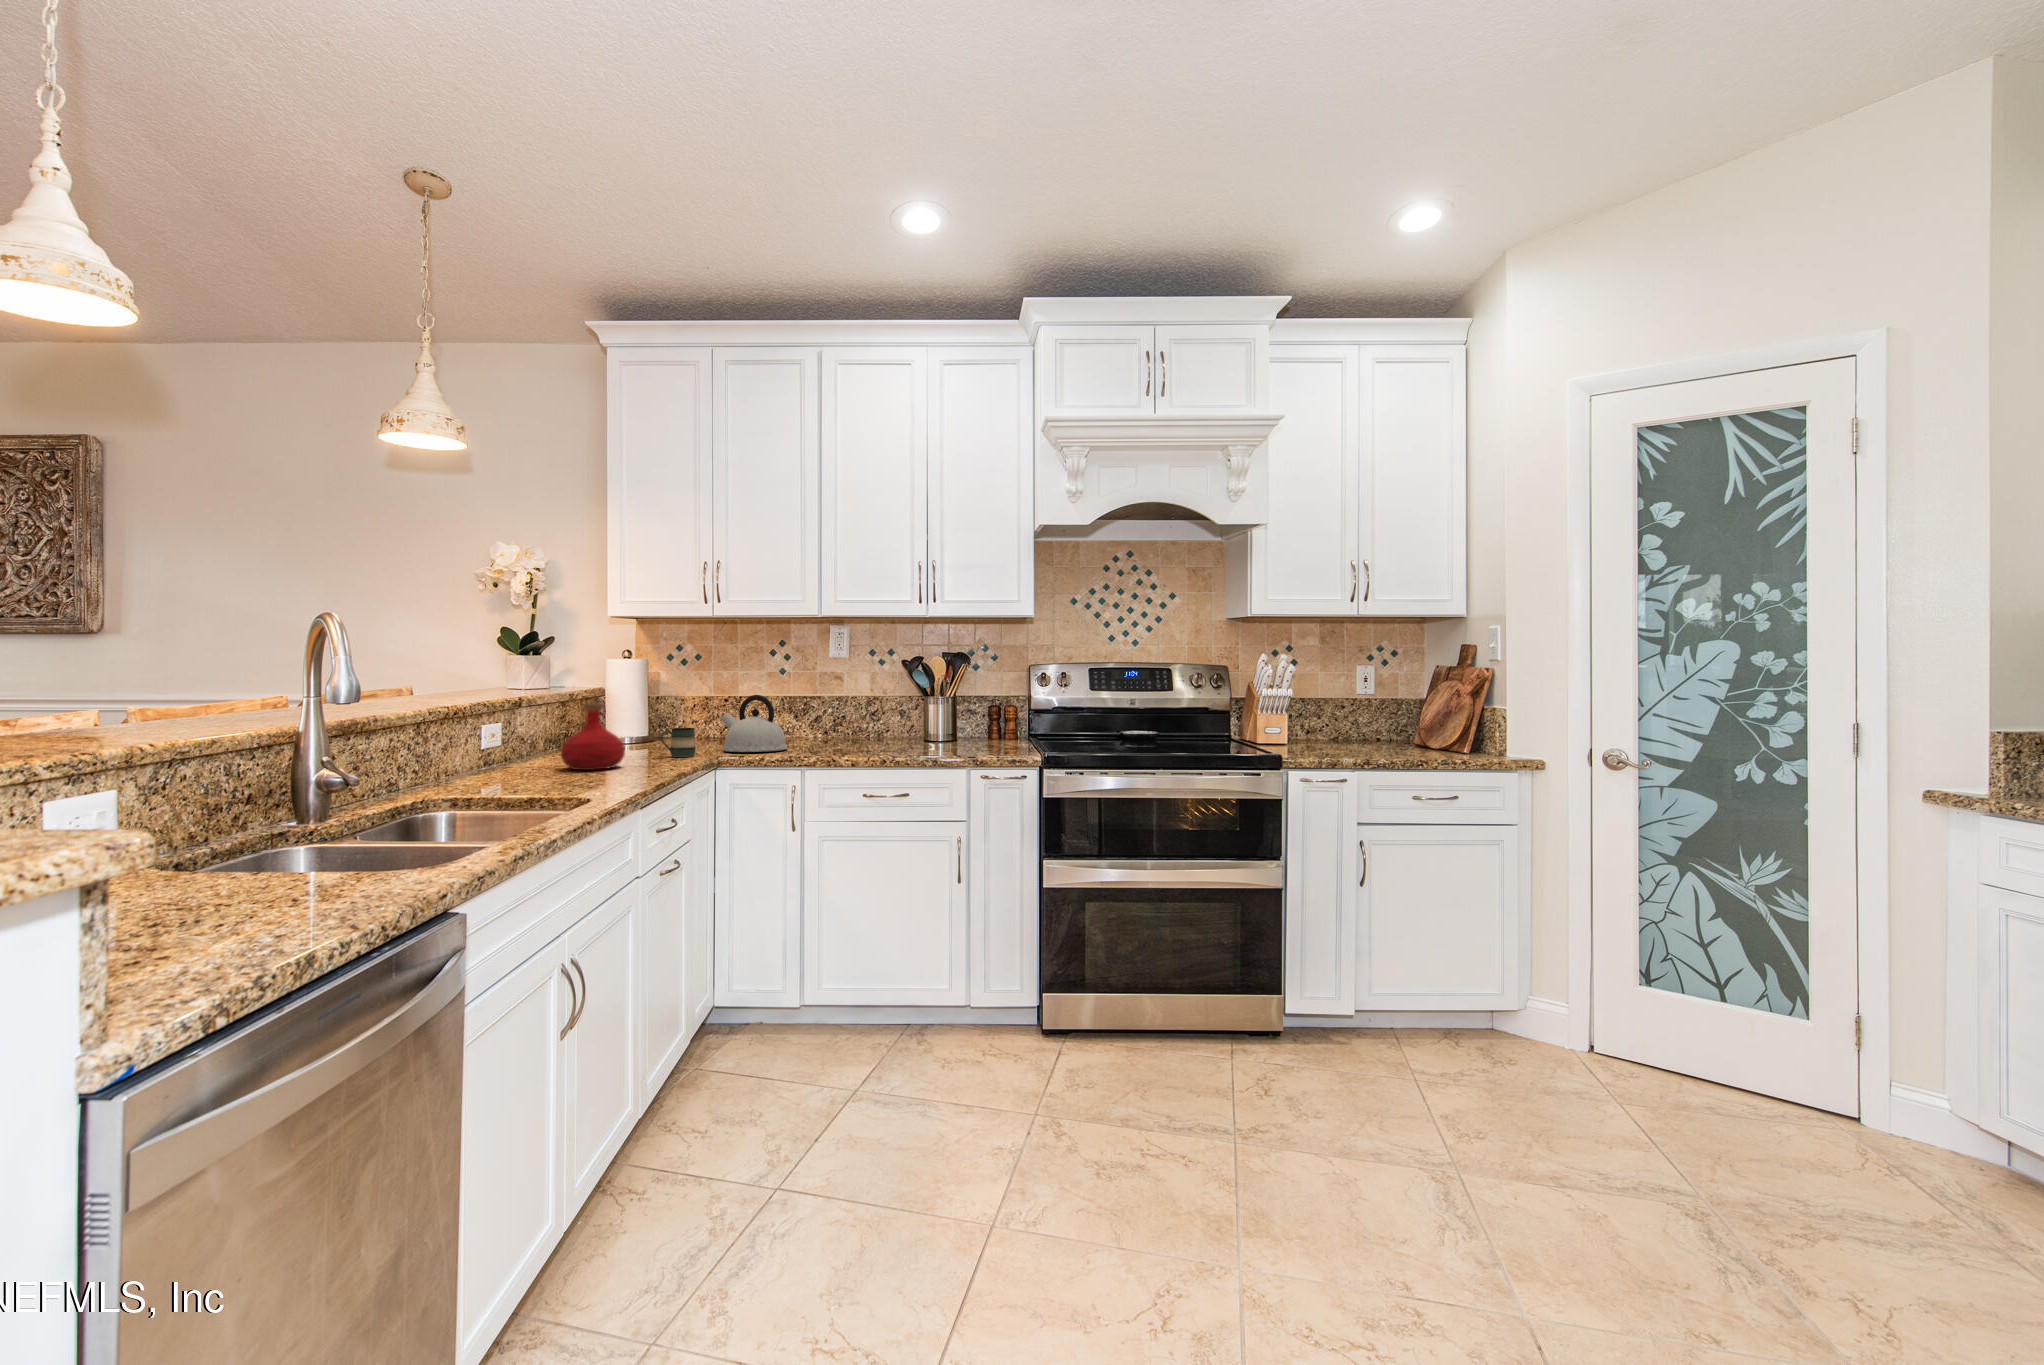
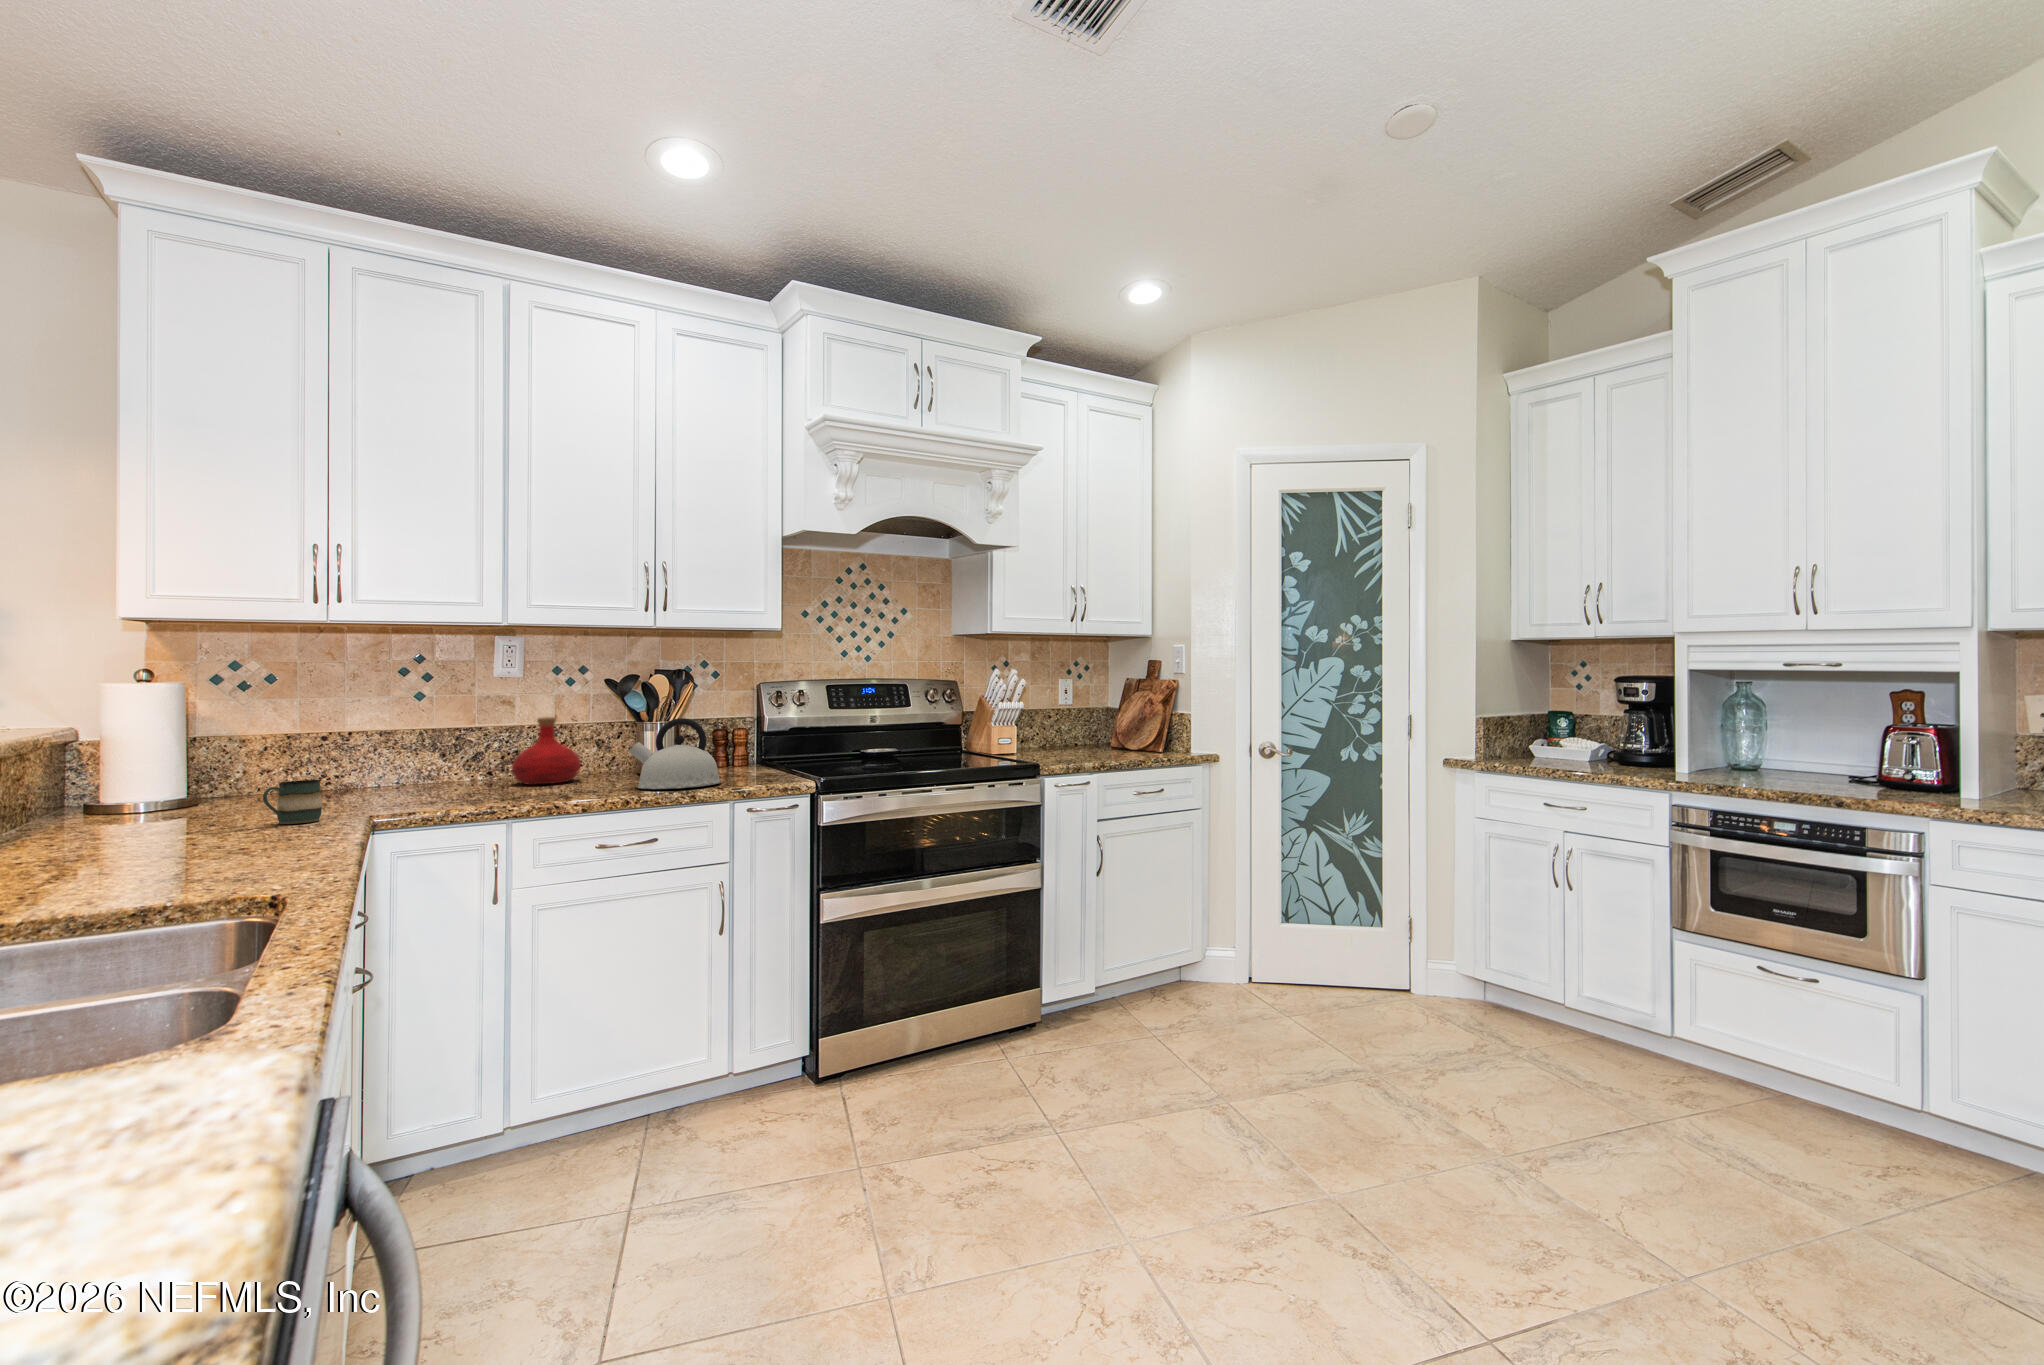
kettle: present [721,695,787,752] -> present [629,718,721,789]
bottle: present [561,703,625,770] -> present [512,717,581,785]

